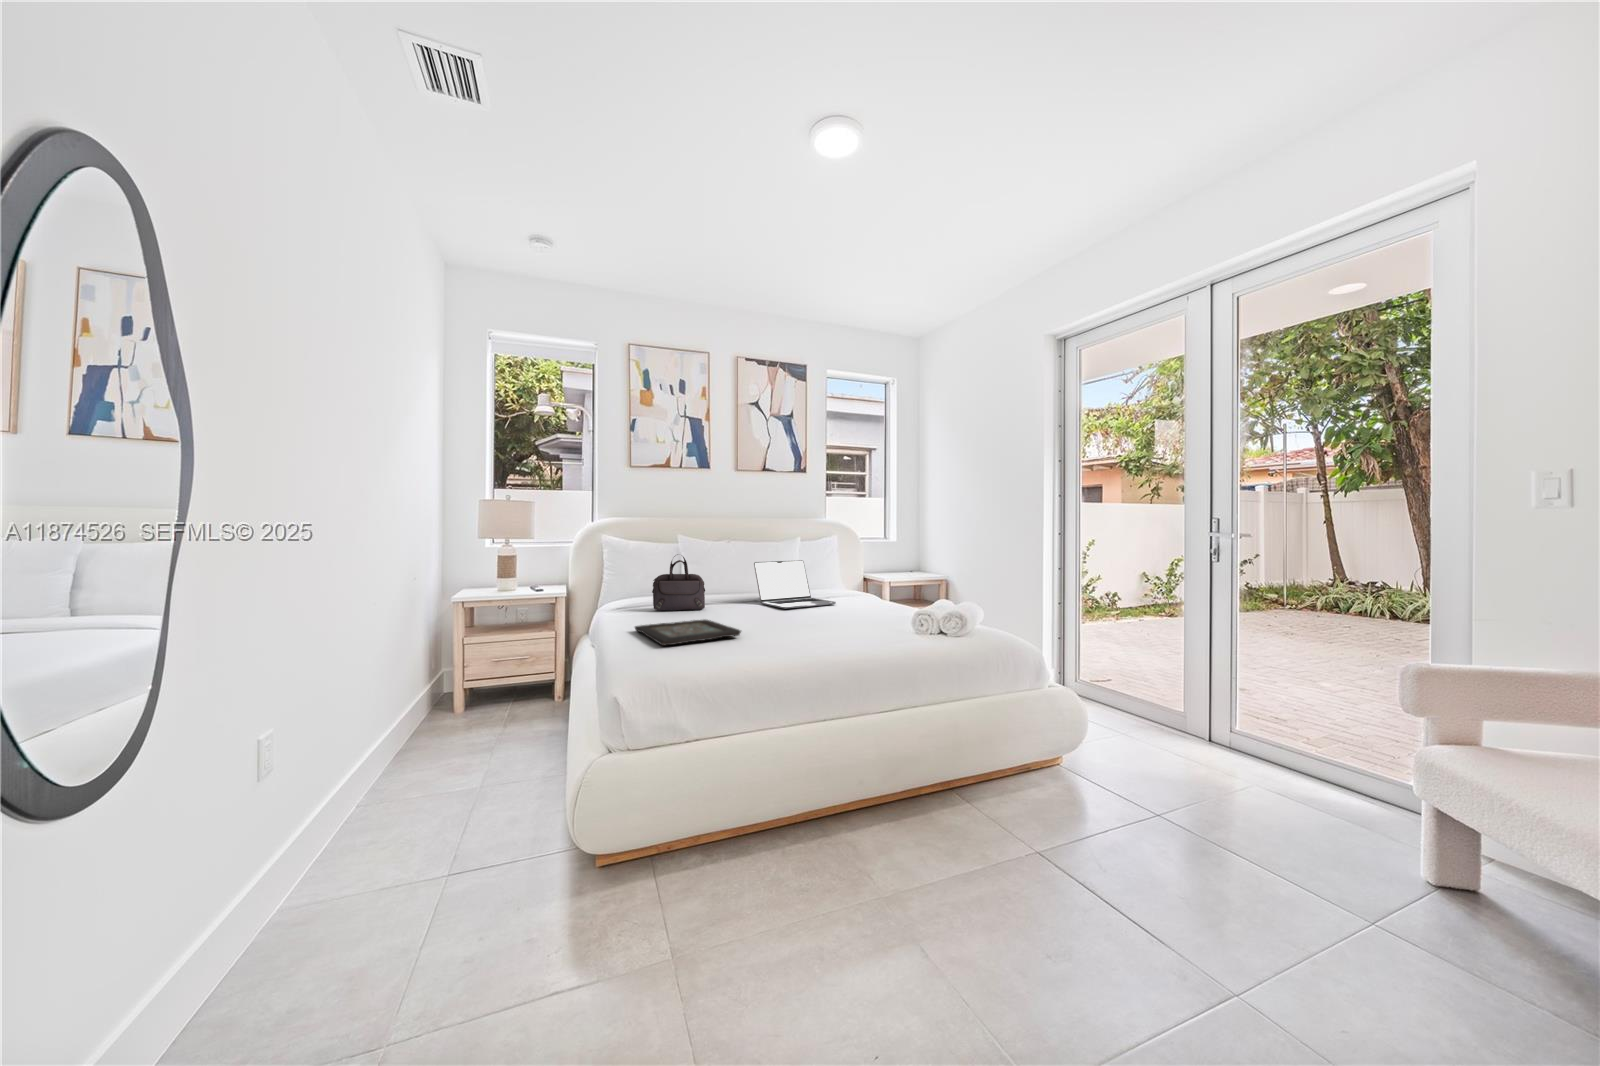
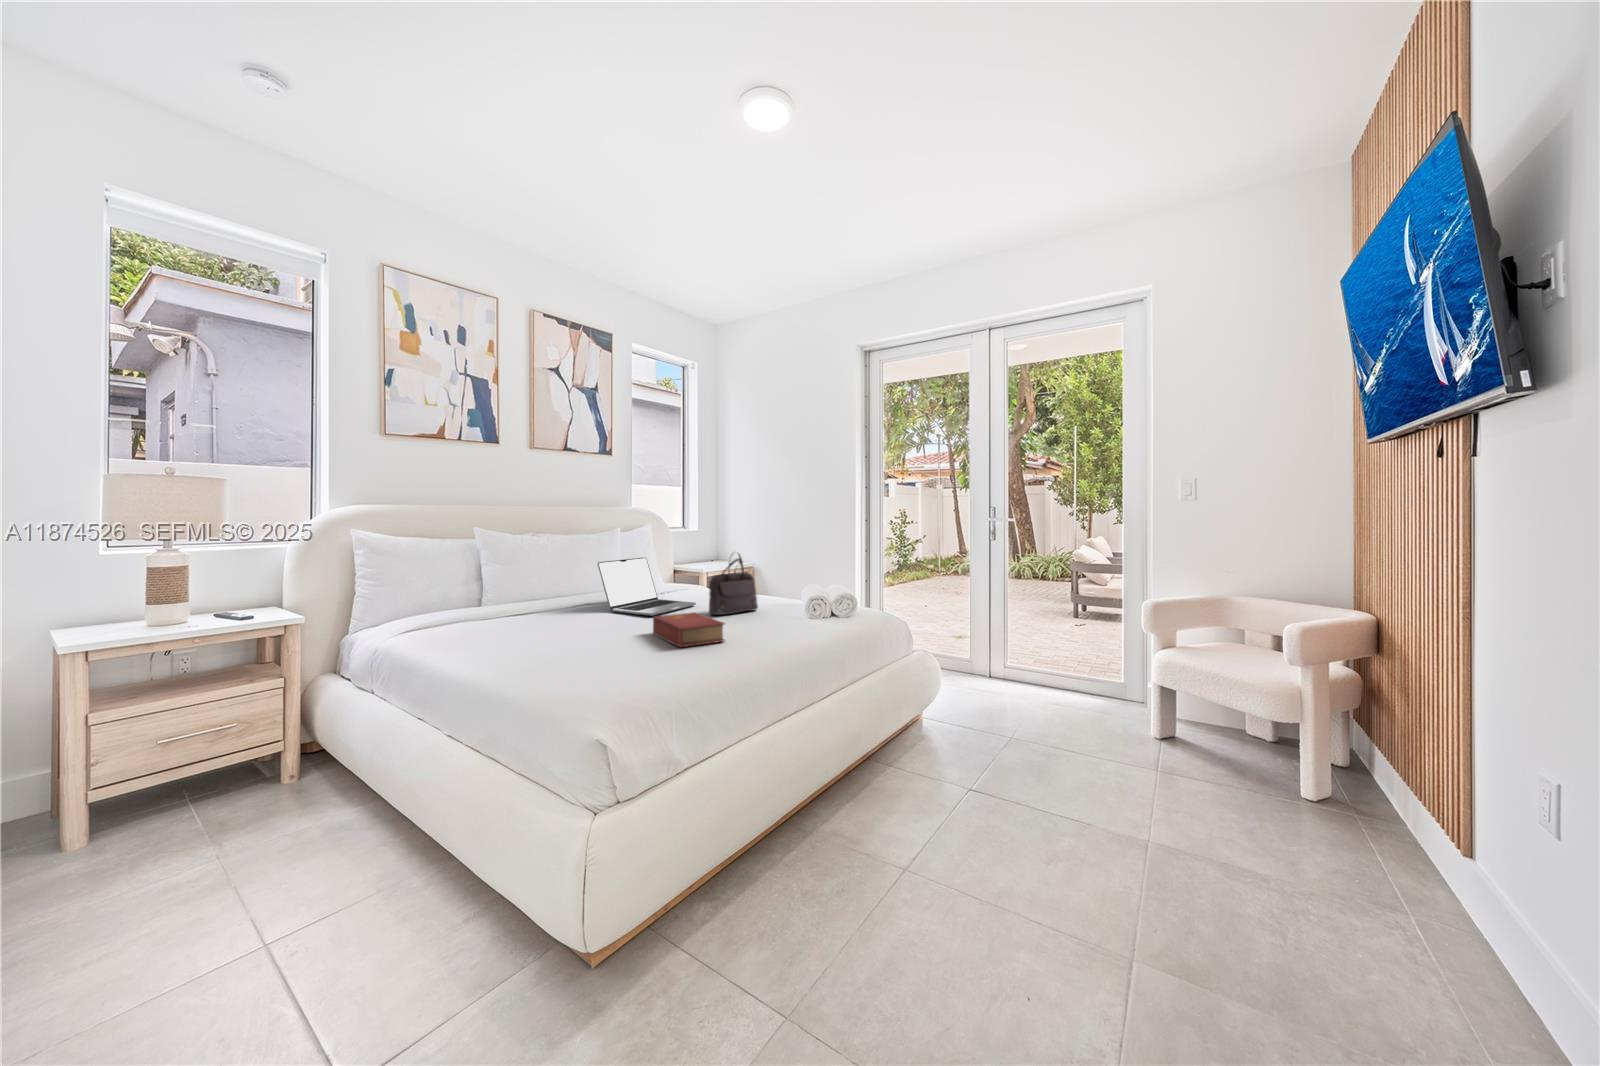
handbag: present [652,556,705,611] -> present [709,554,758,615]
book: none [768,606,811,631] -> present [653,612,725,647]
decorative tray: present [635,620,741,645] -> none [499,640,662,686]

